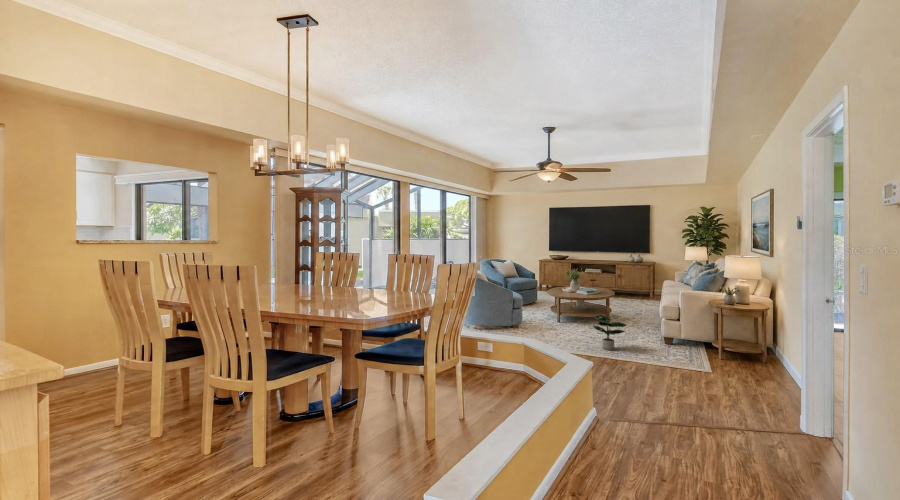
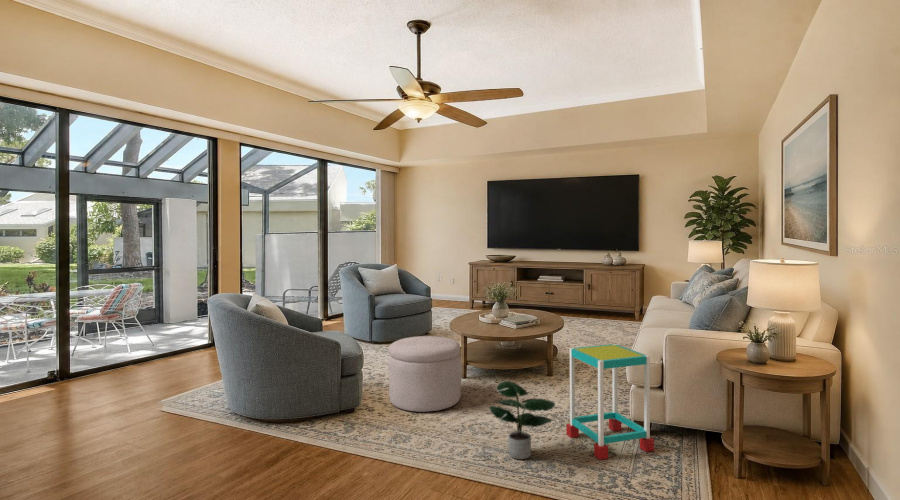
ottoman: none [527,297,566,333] -> present [388,336,461,412]
side table: none [628,298,676,351] -> present [566,344,654,460]

